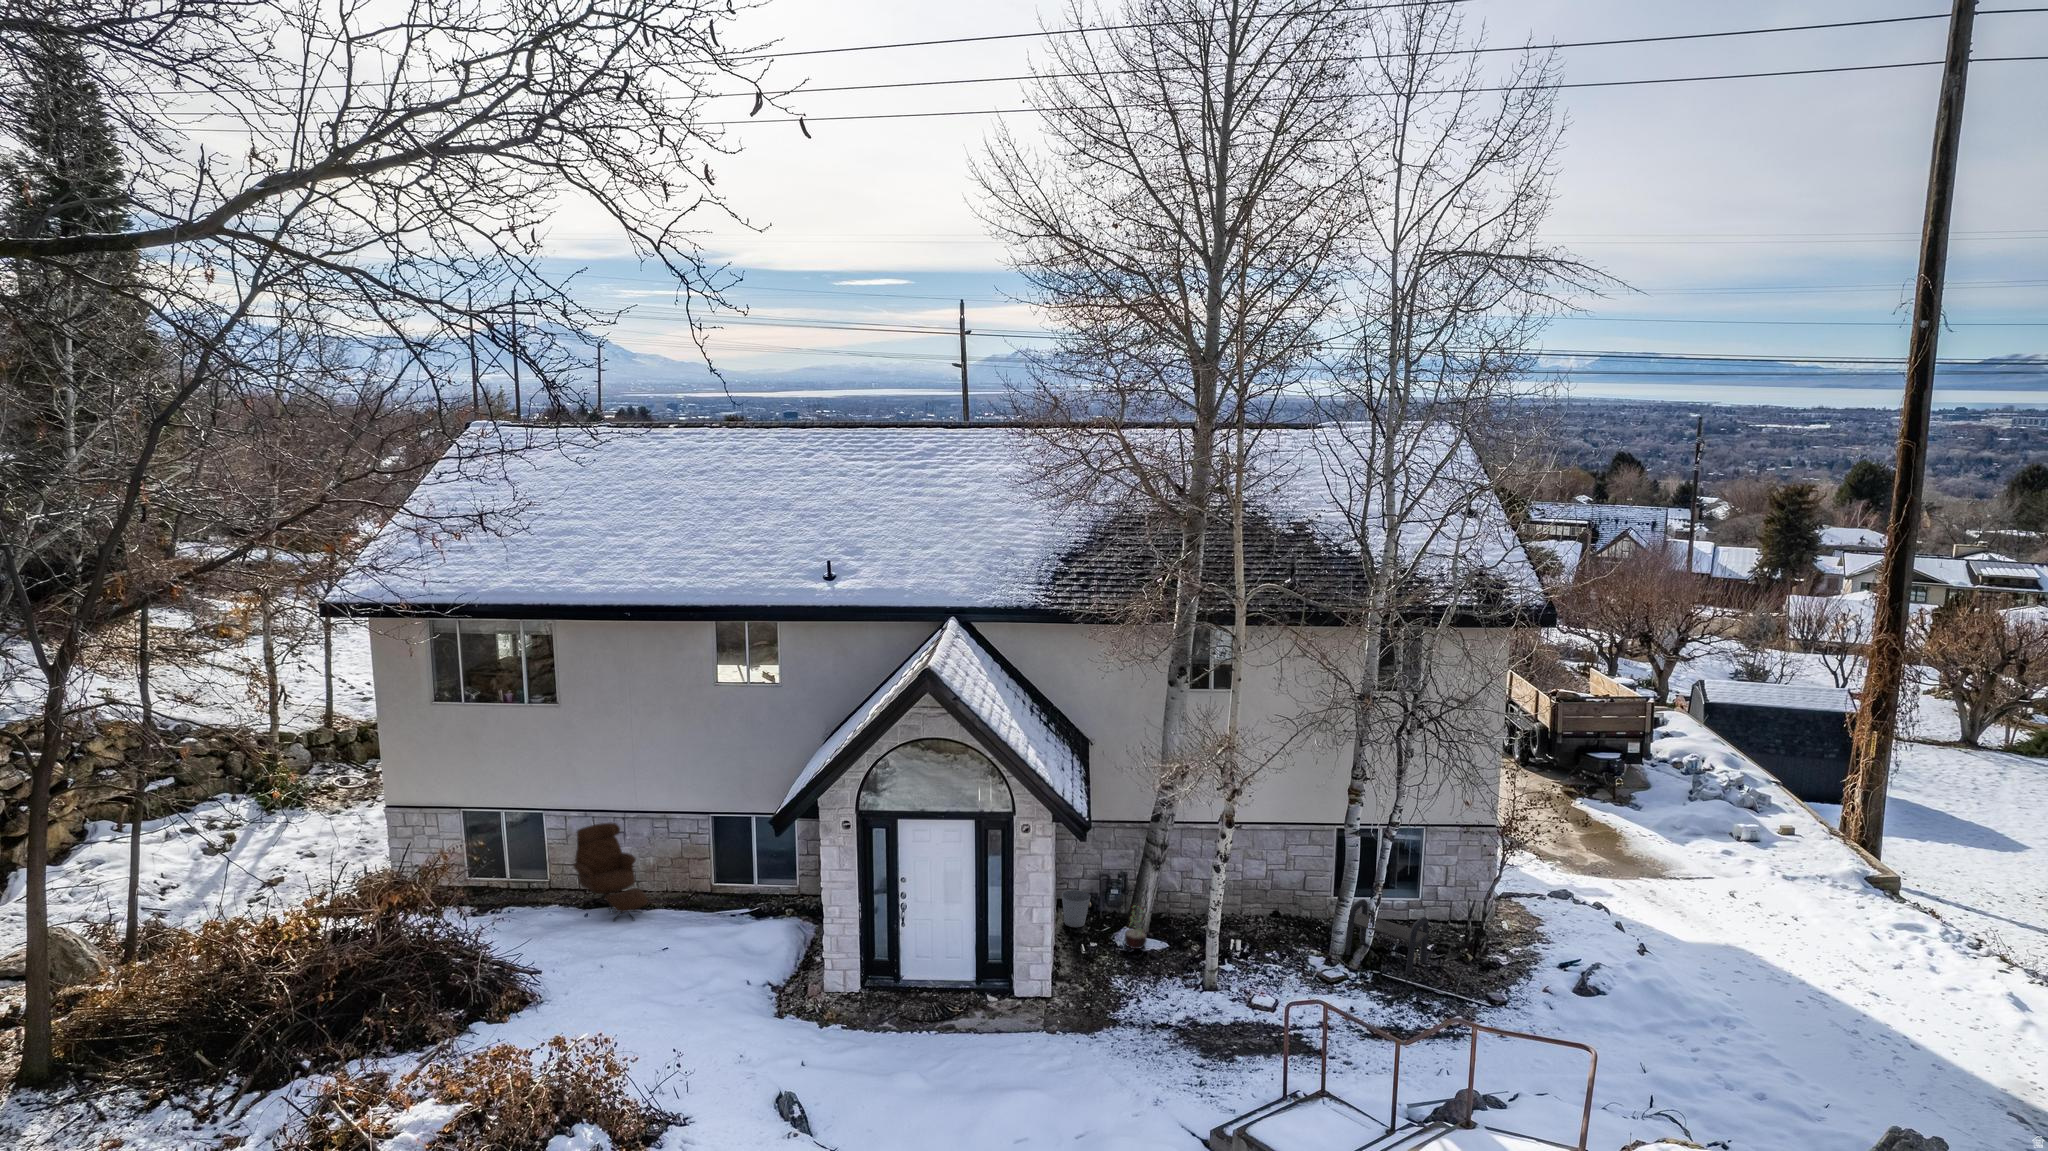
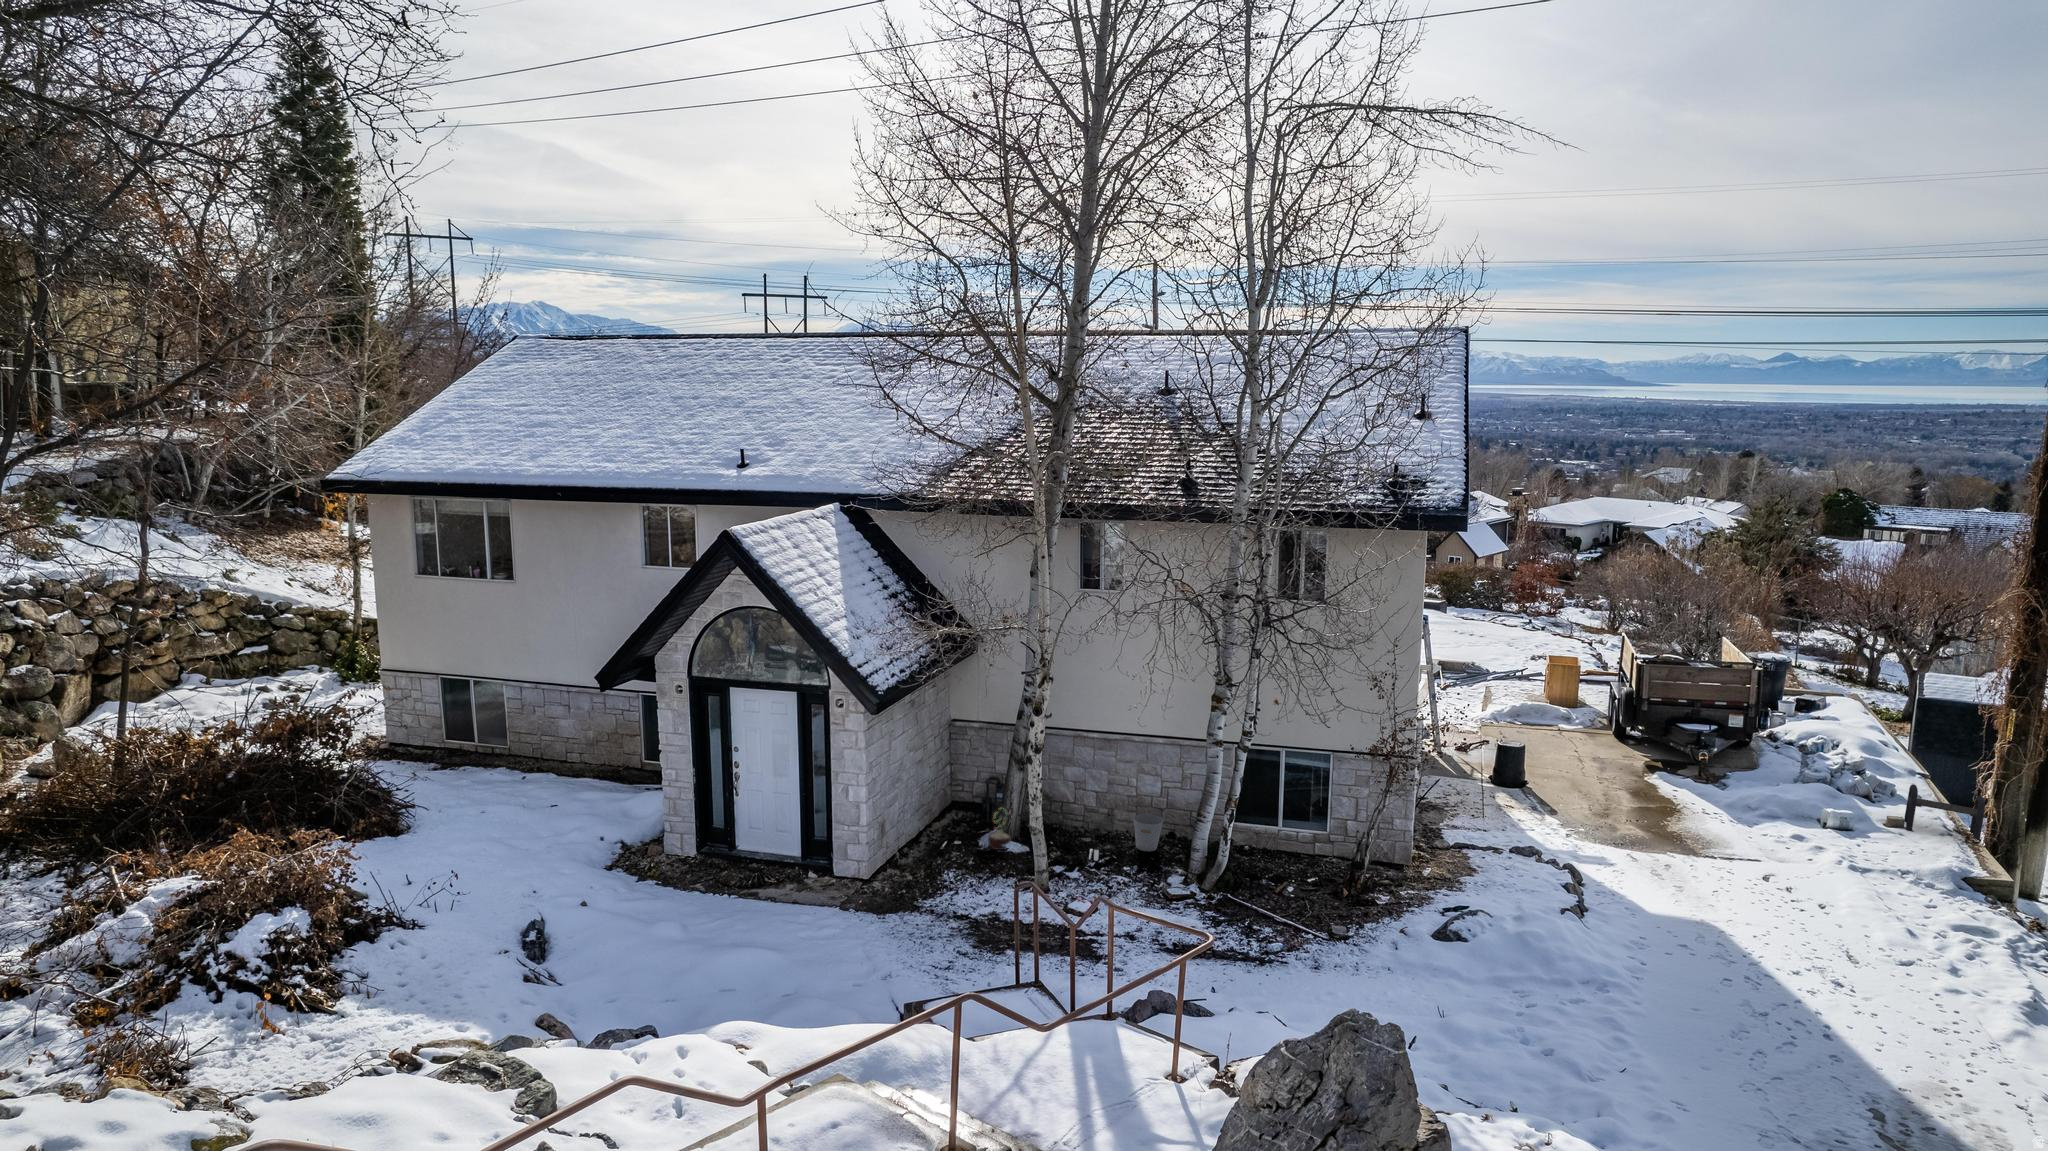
lounge chair: present [573,823,648,920] -> none [514,695,573,781]
bucket: present [1062,890,1091,927] -> present [1133,814,1163,851]
bench: present [1345,899,1429,975] -> present [1904,784,1985,844]

